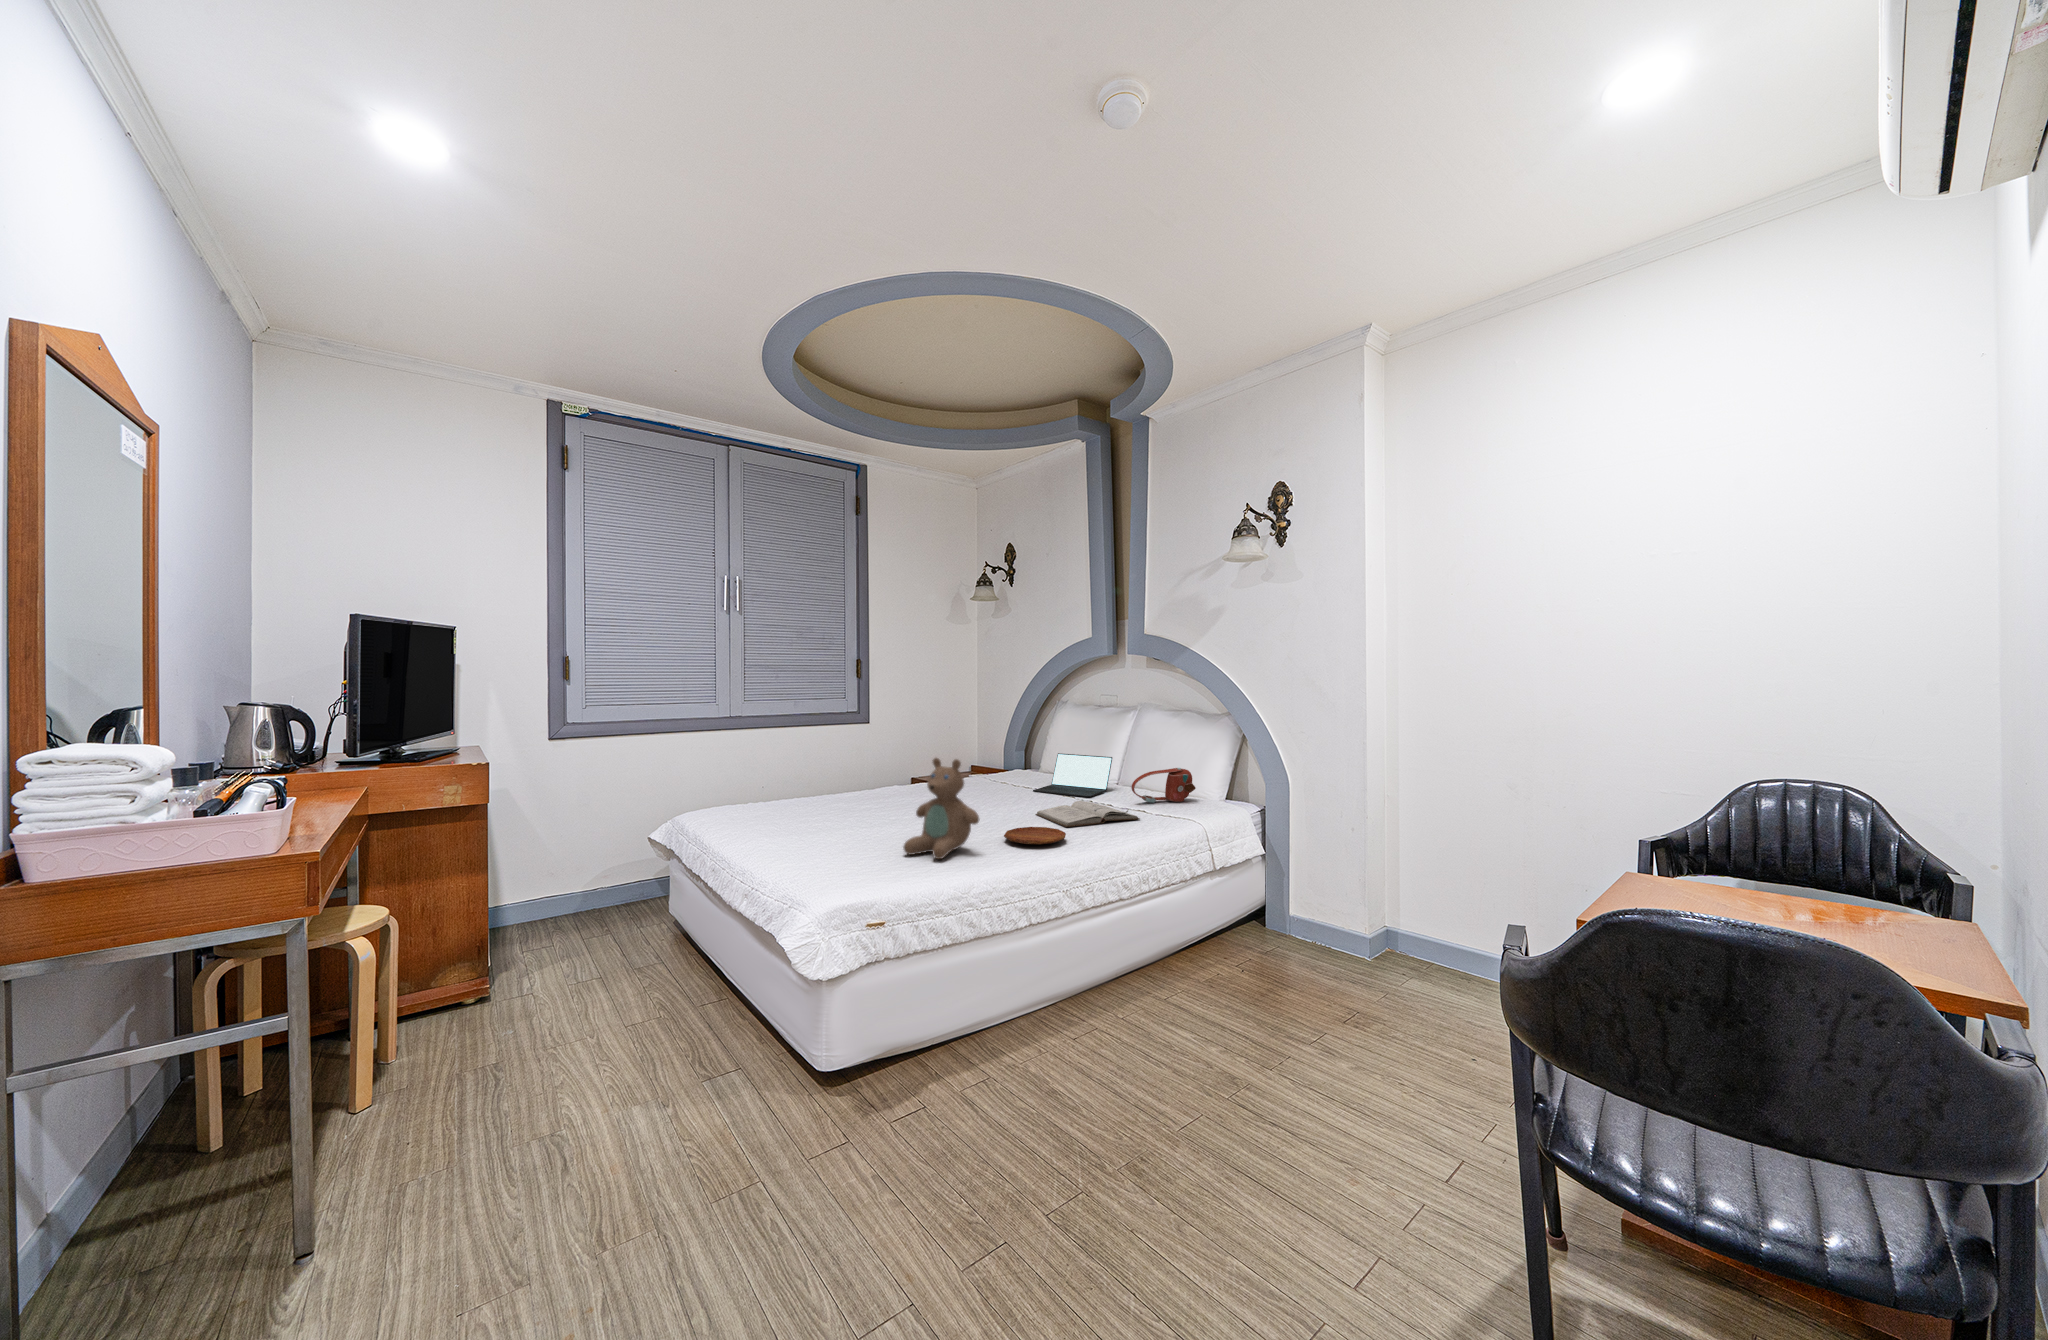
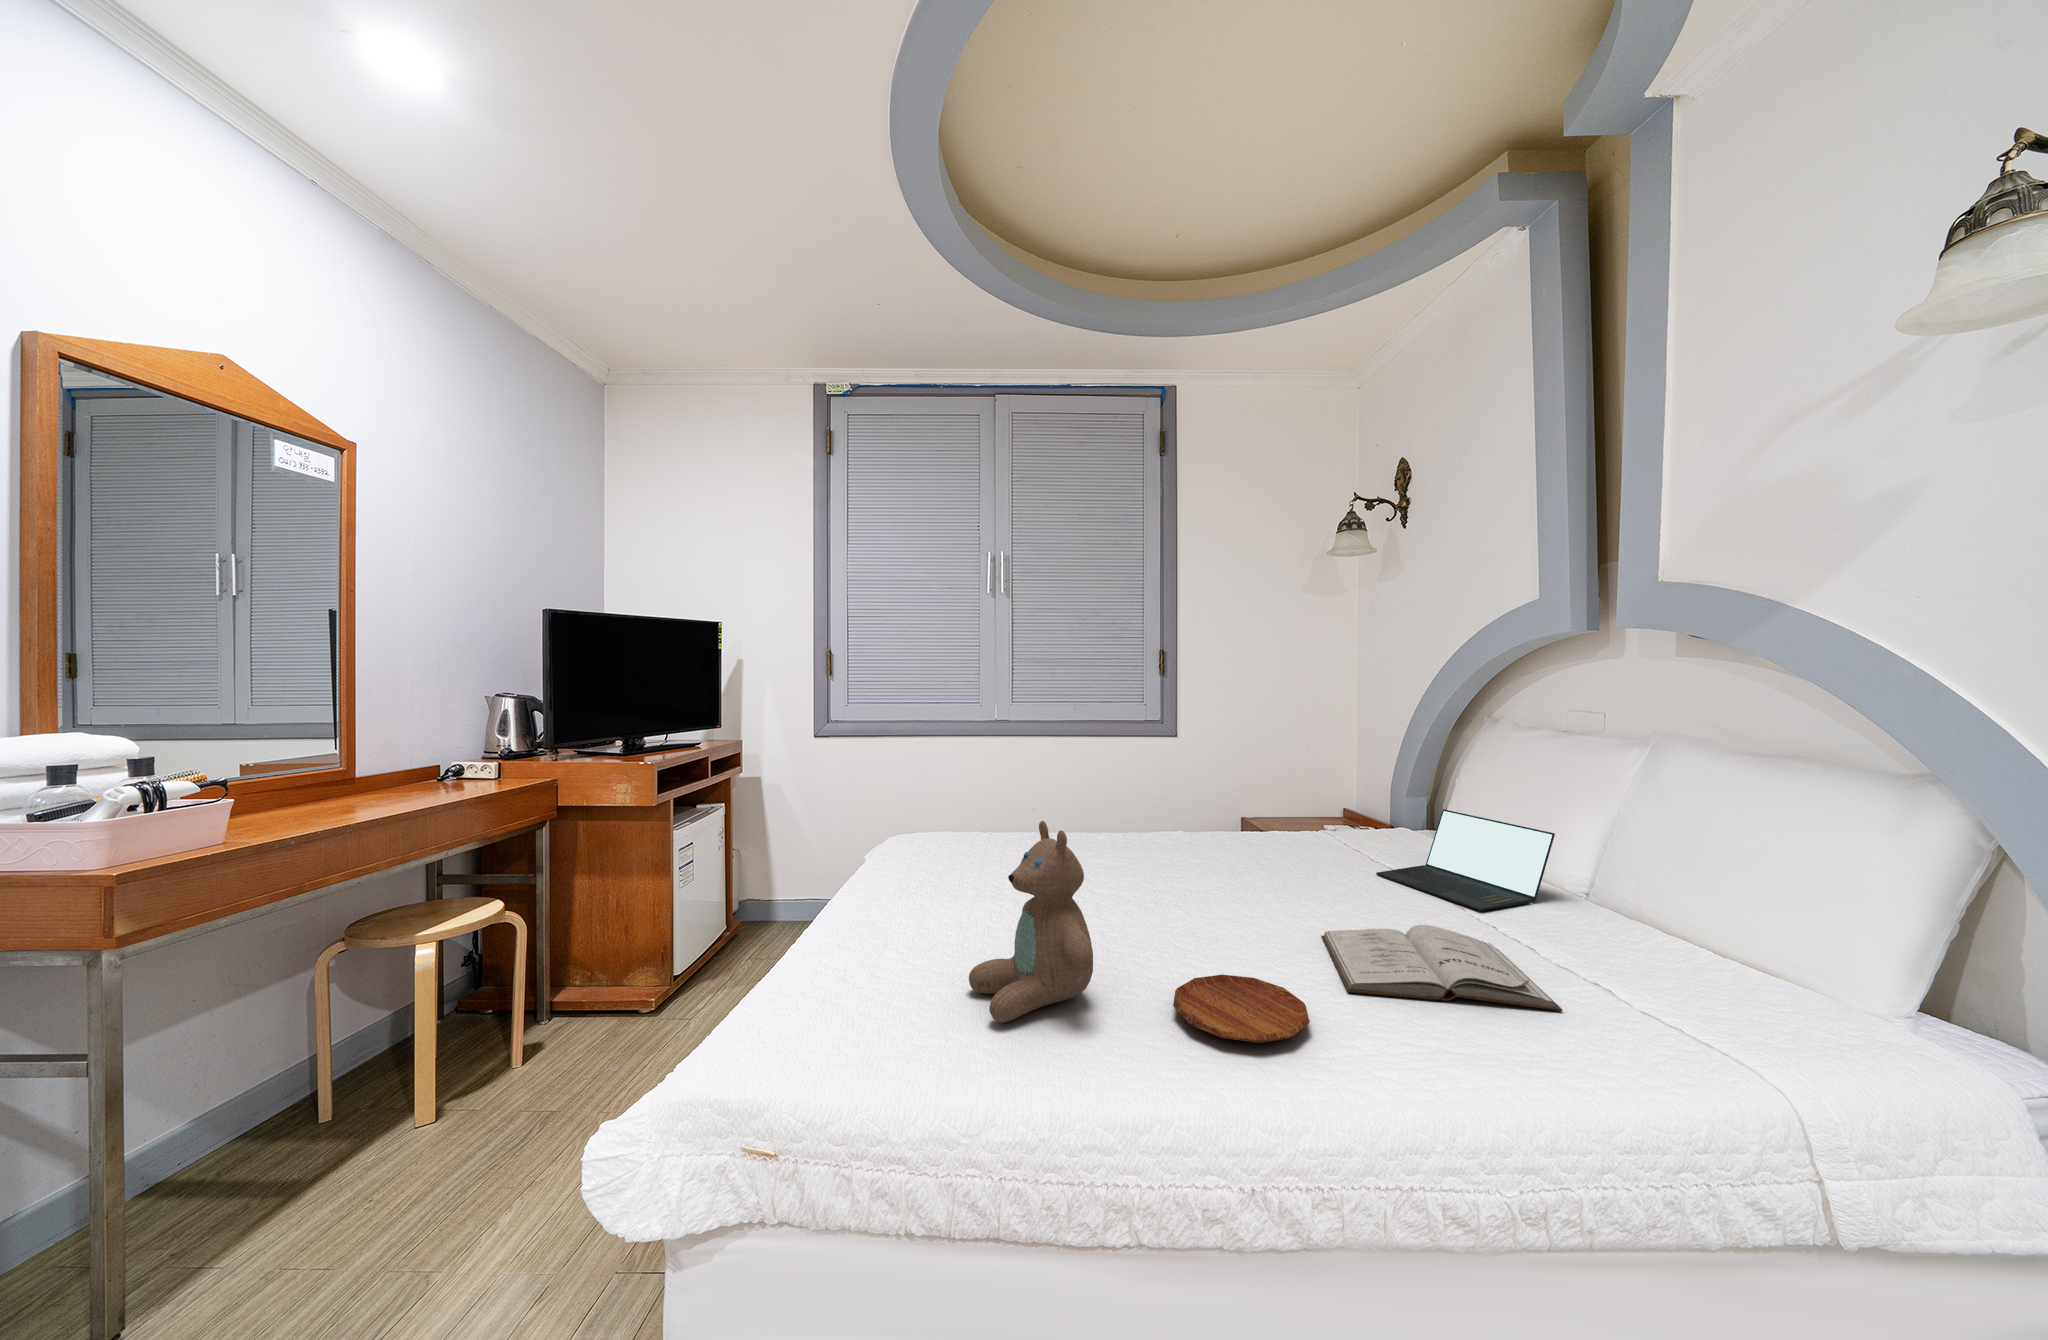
handbag: present [1132,768,1196,803] -> none [1574,887,1781,972]

